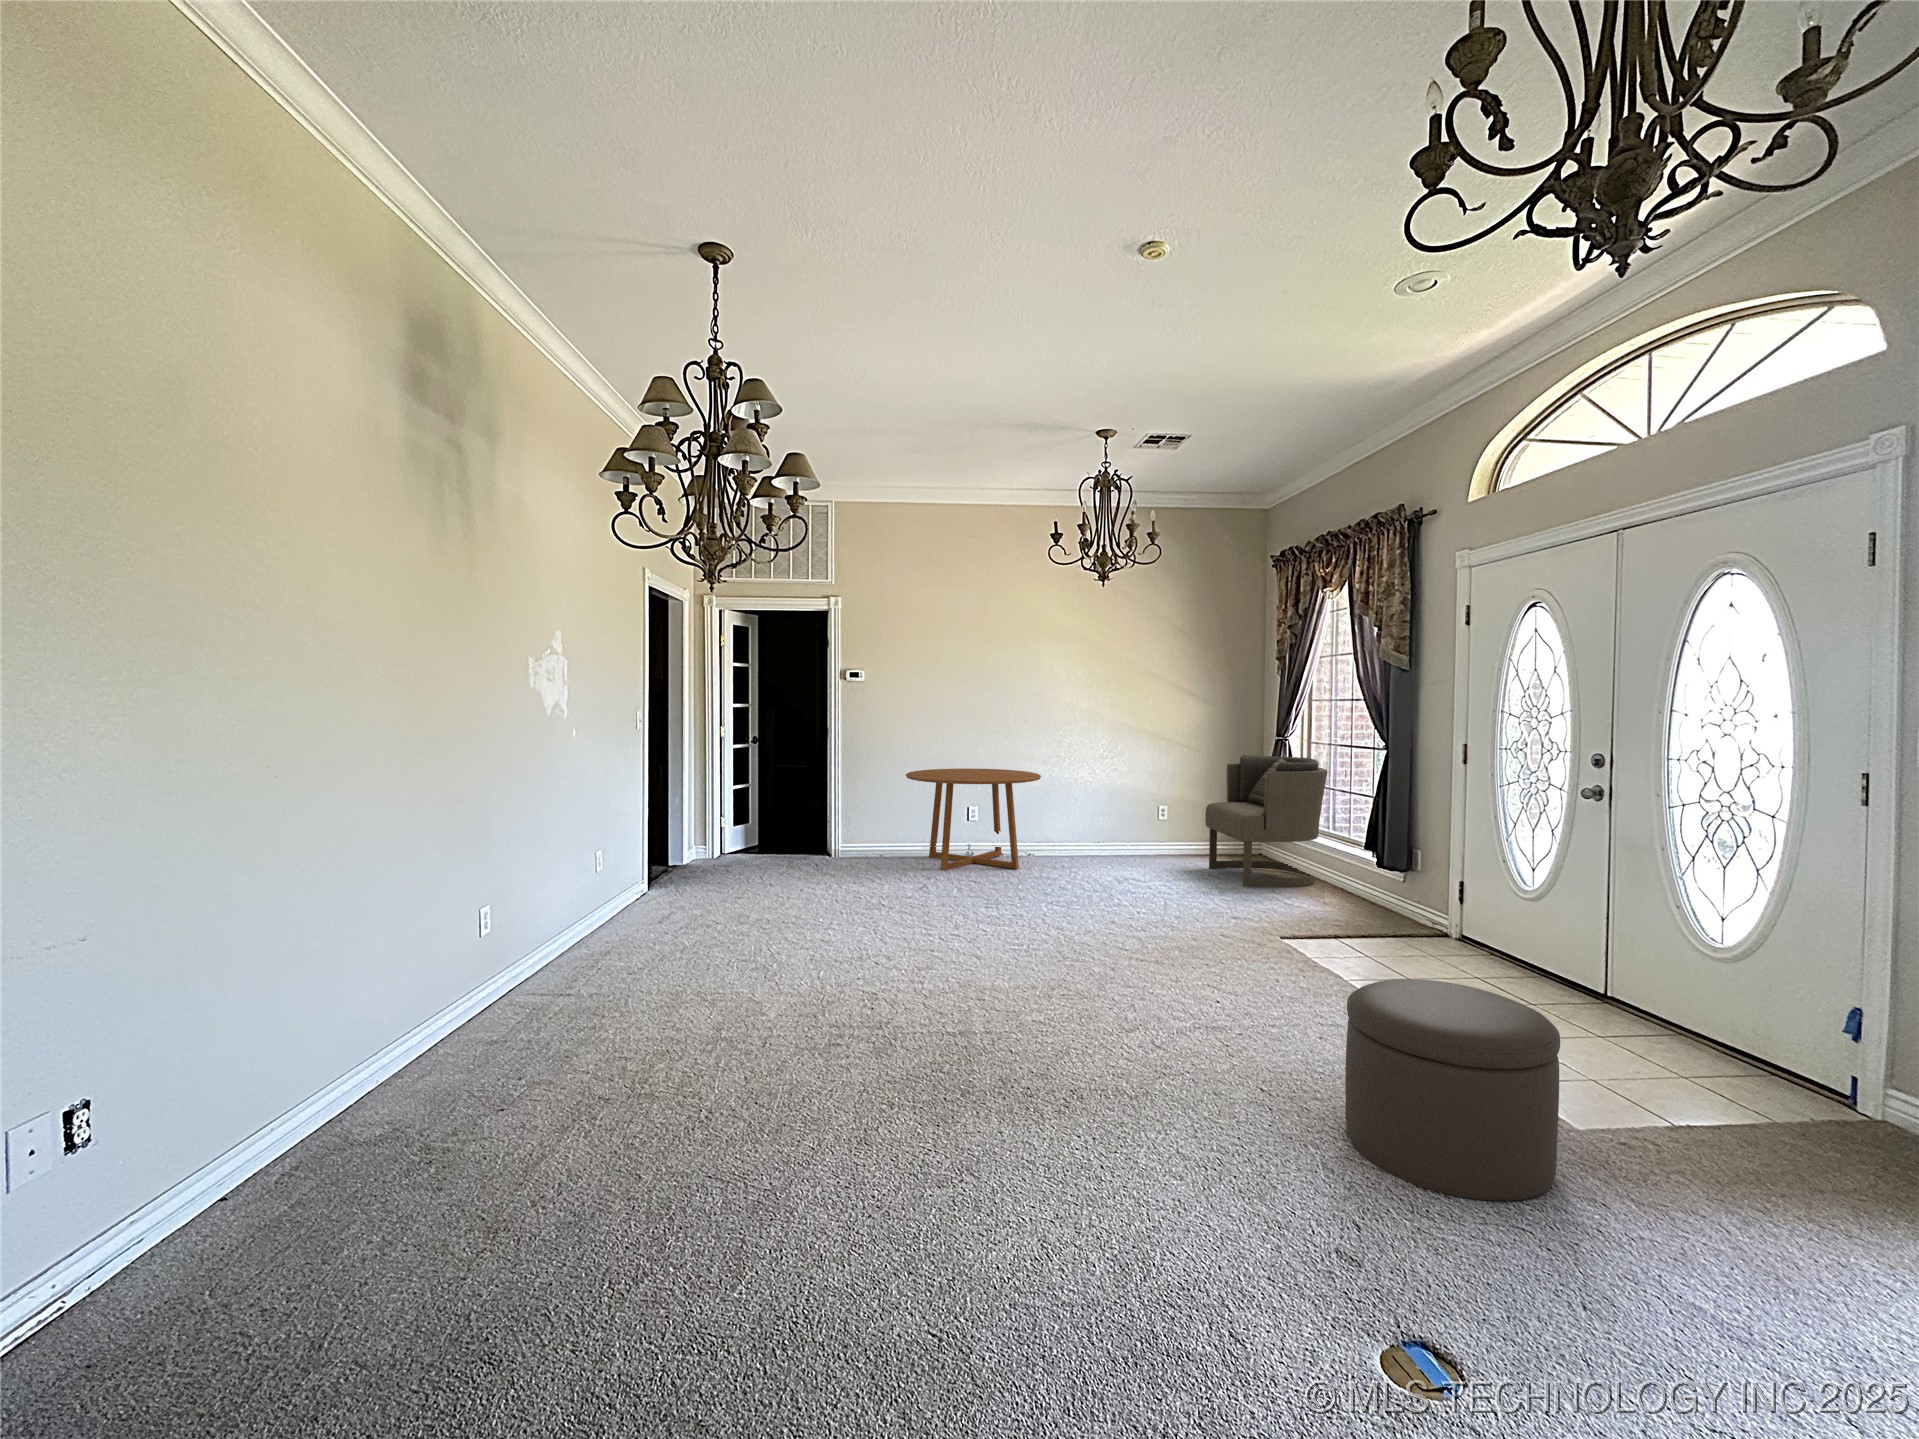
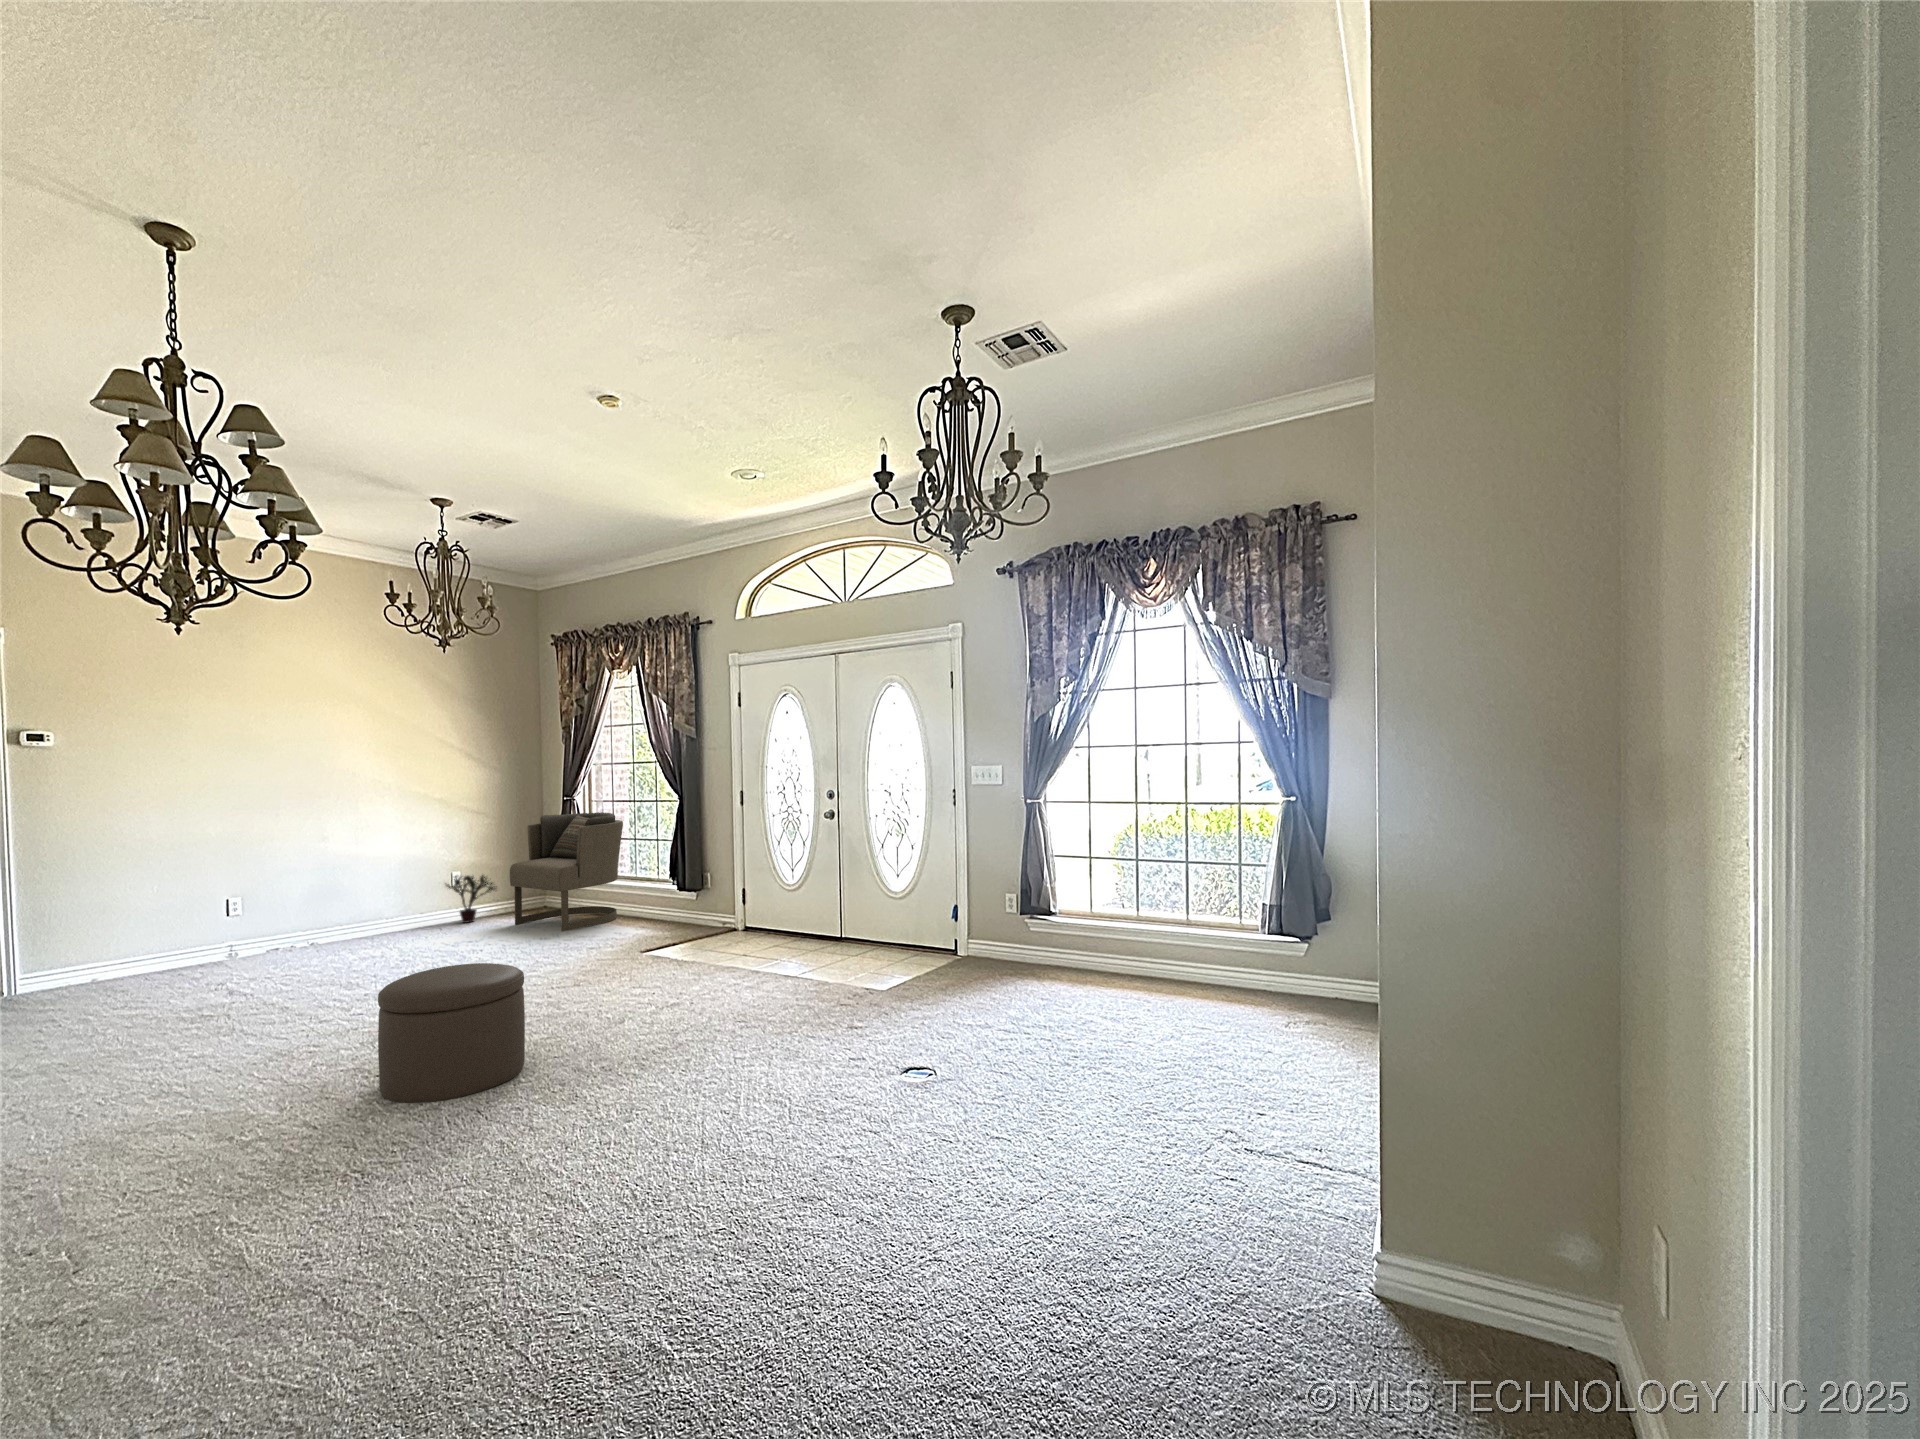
dining table: present [906,768,1041,871] -> none [121,856,331,988]
potted plant: none [1152,806,1202,857] -> present [446,875,497,923]
ottoman: present [1345,979,1560,1201] -> present [378,963,525,1103]

